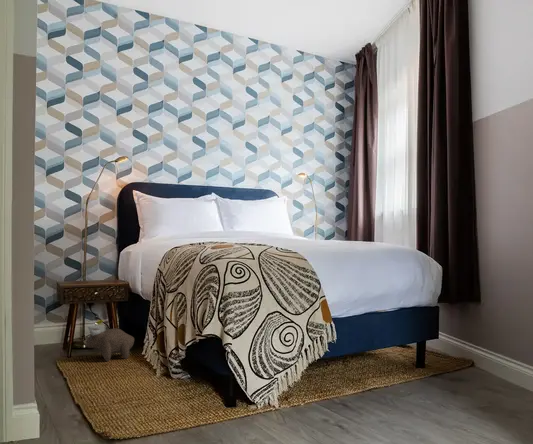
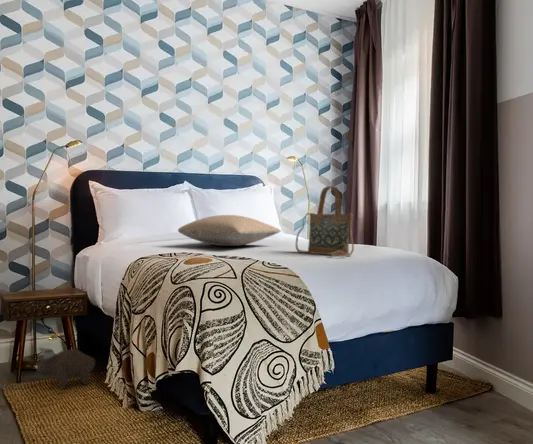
handbag: none [305,191,354,248] -> present [296,186,354,256]
pillow: none [206,217,292,243] -> present [178,215,281,246]

